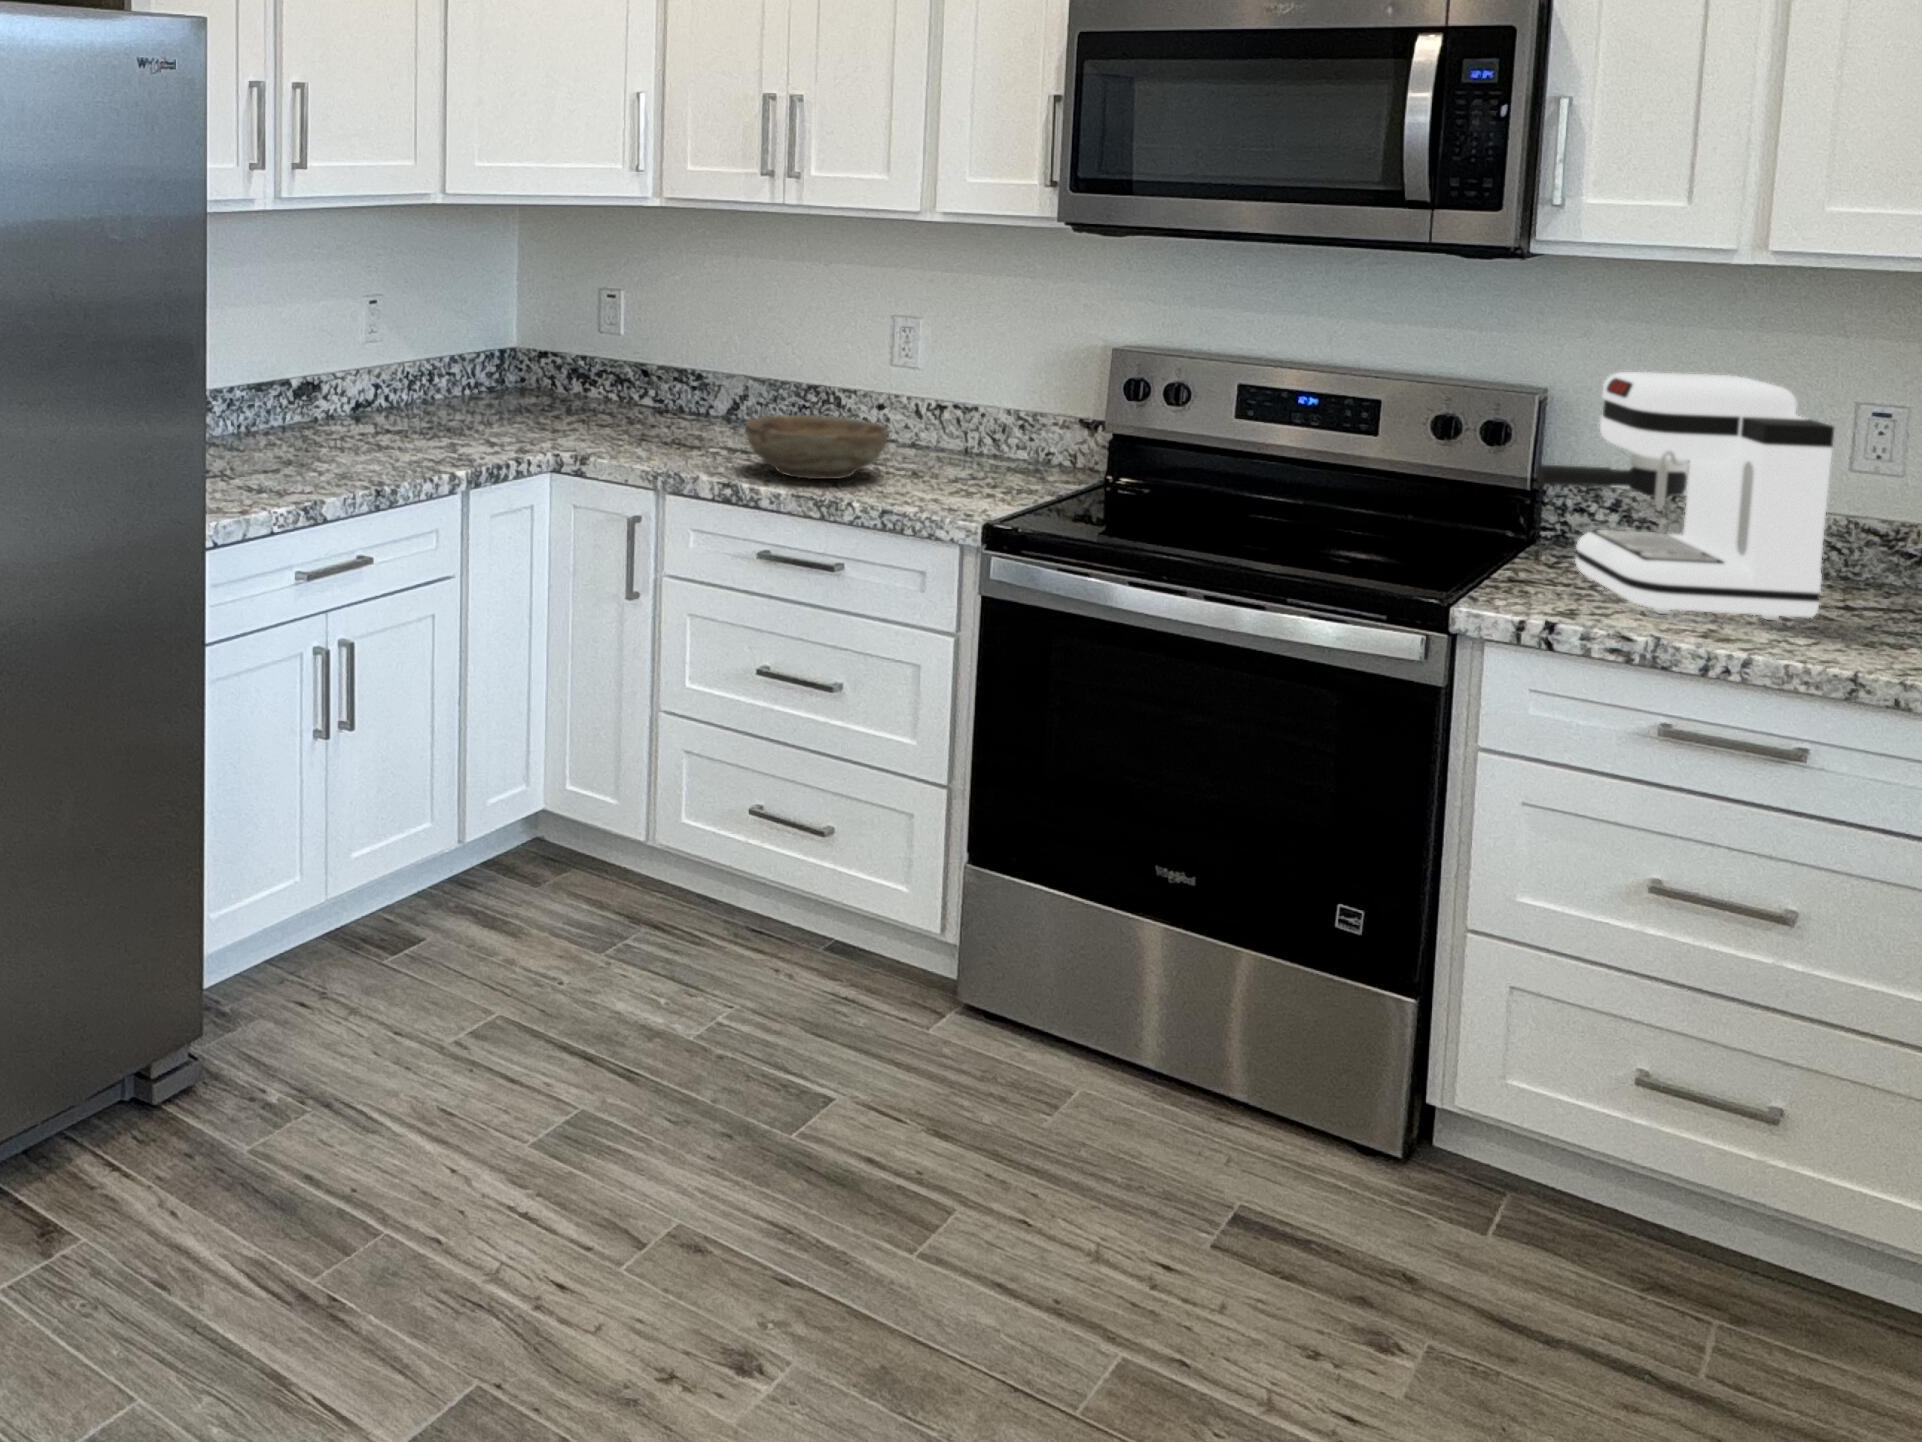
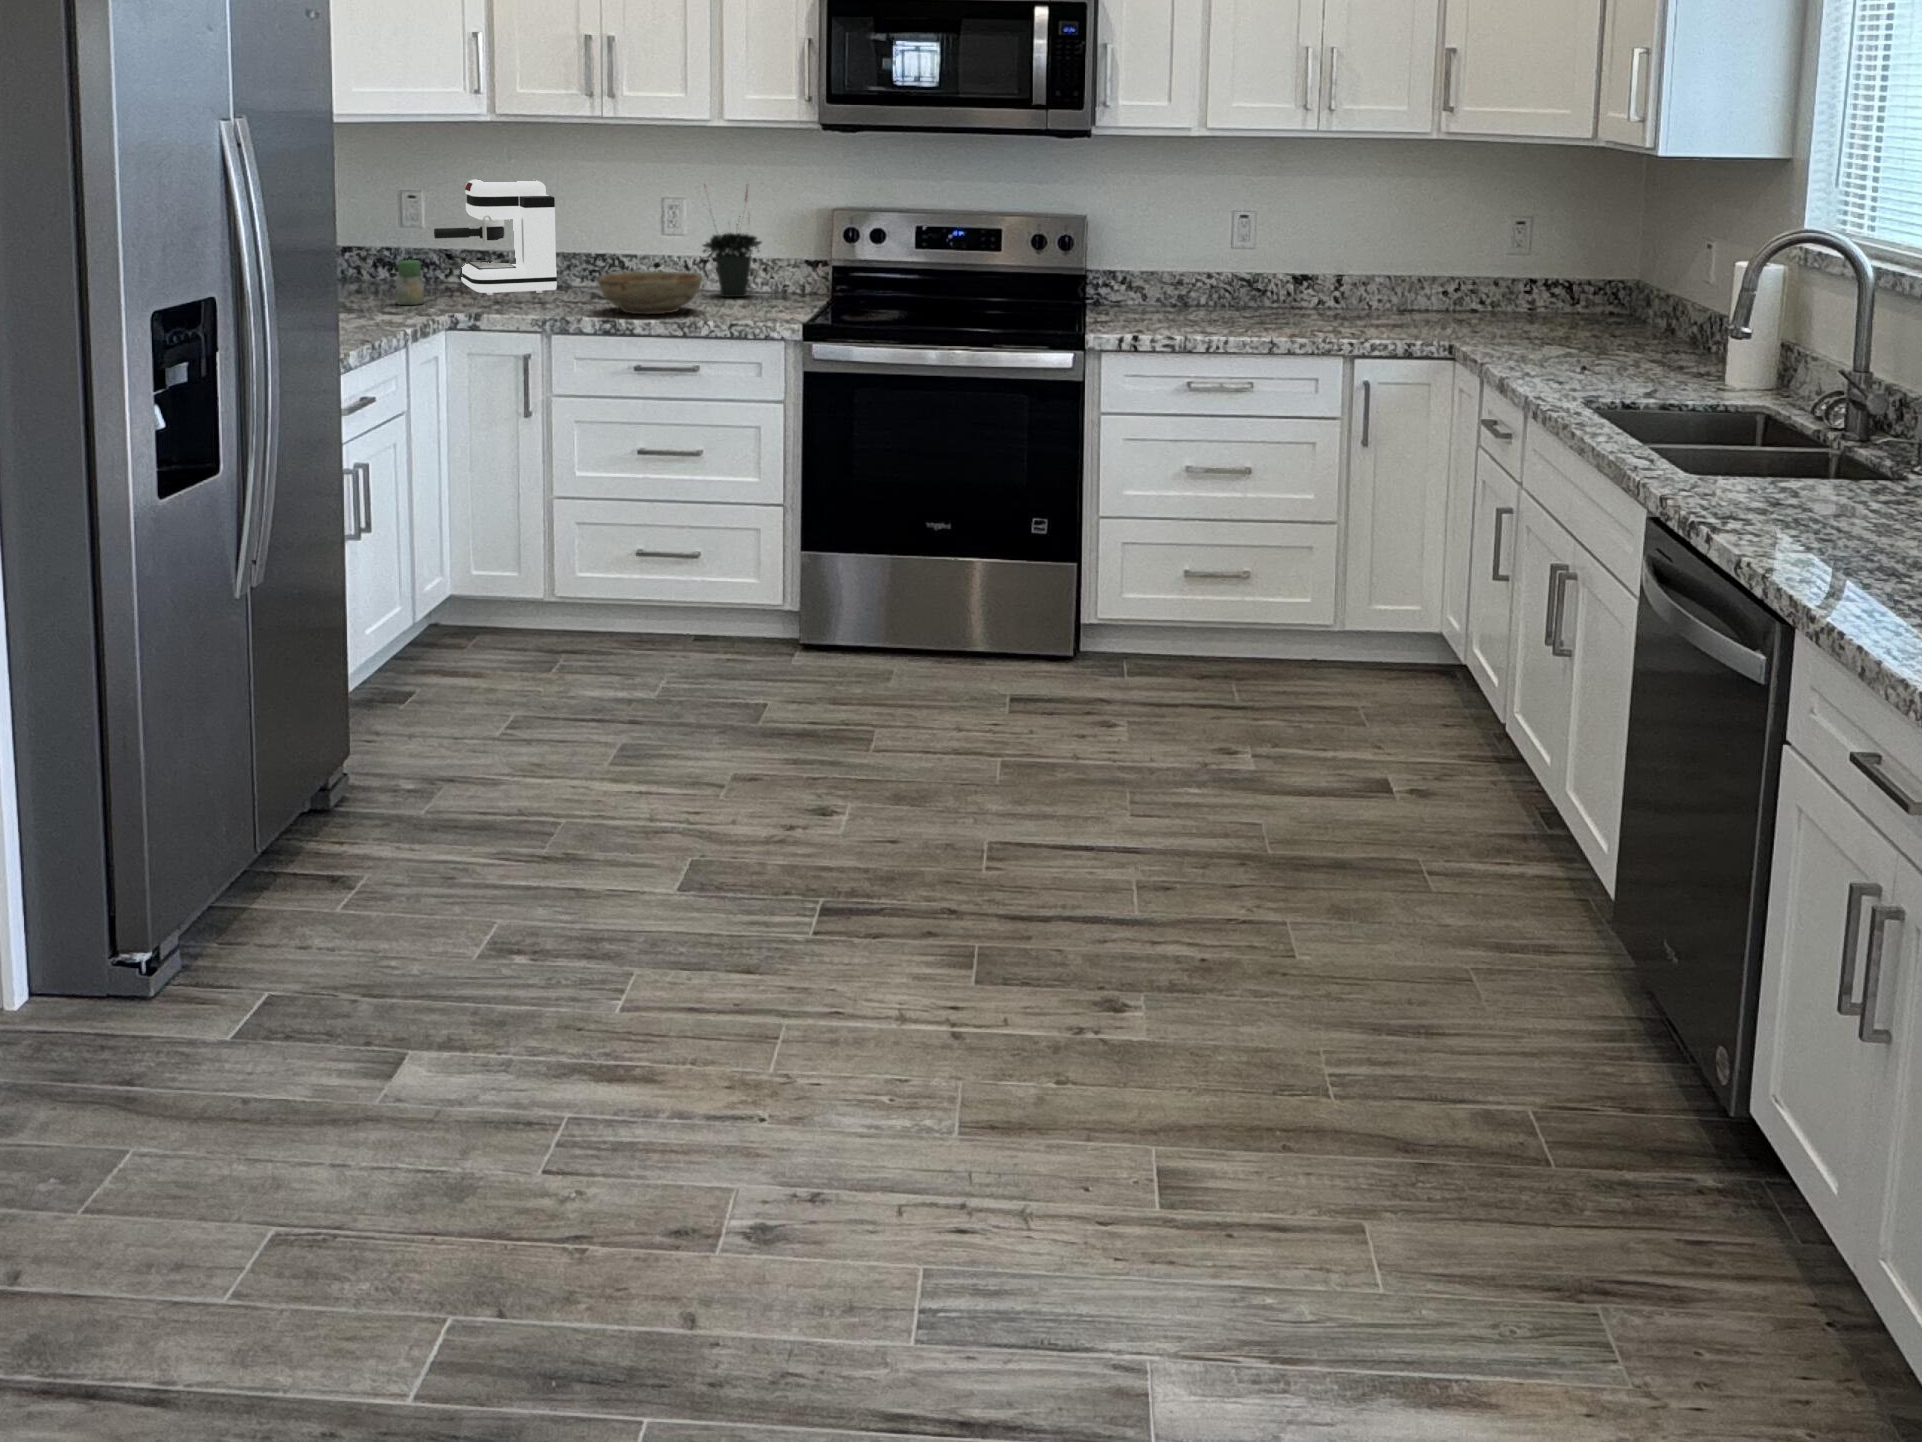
potted plant: none [929,297,1018,465] -> present [703,189,761,297]
coffee maker: present [1536,372,1834,620] -> present [434,180,557,295]
jar: none [540,375,573,432] -> present [396,260,424,305]

